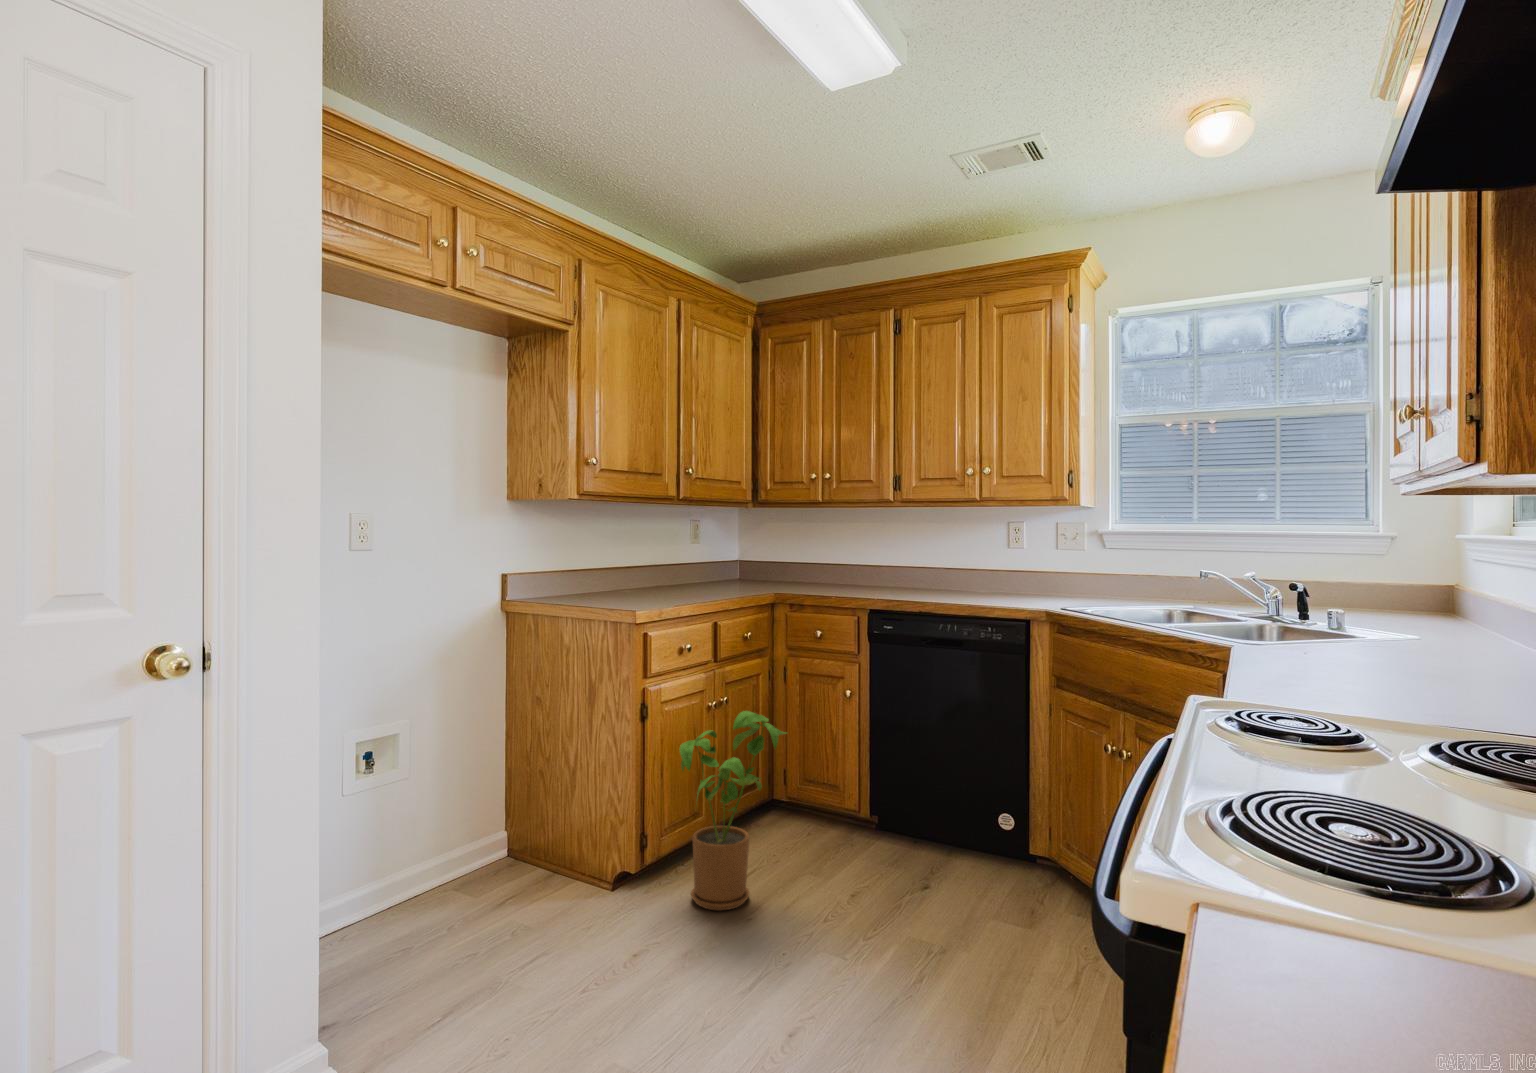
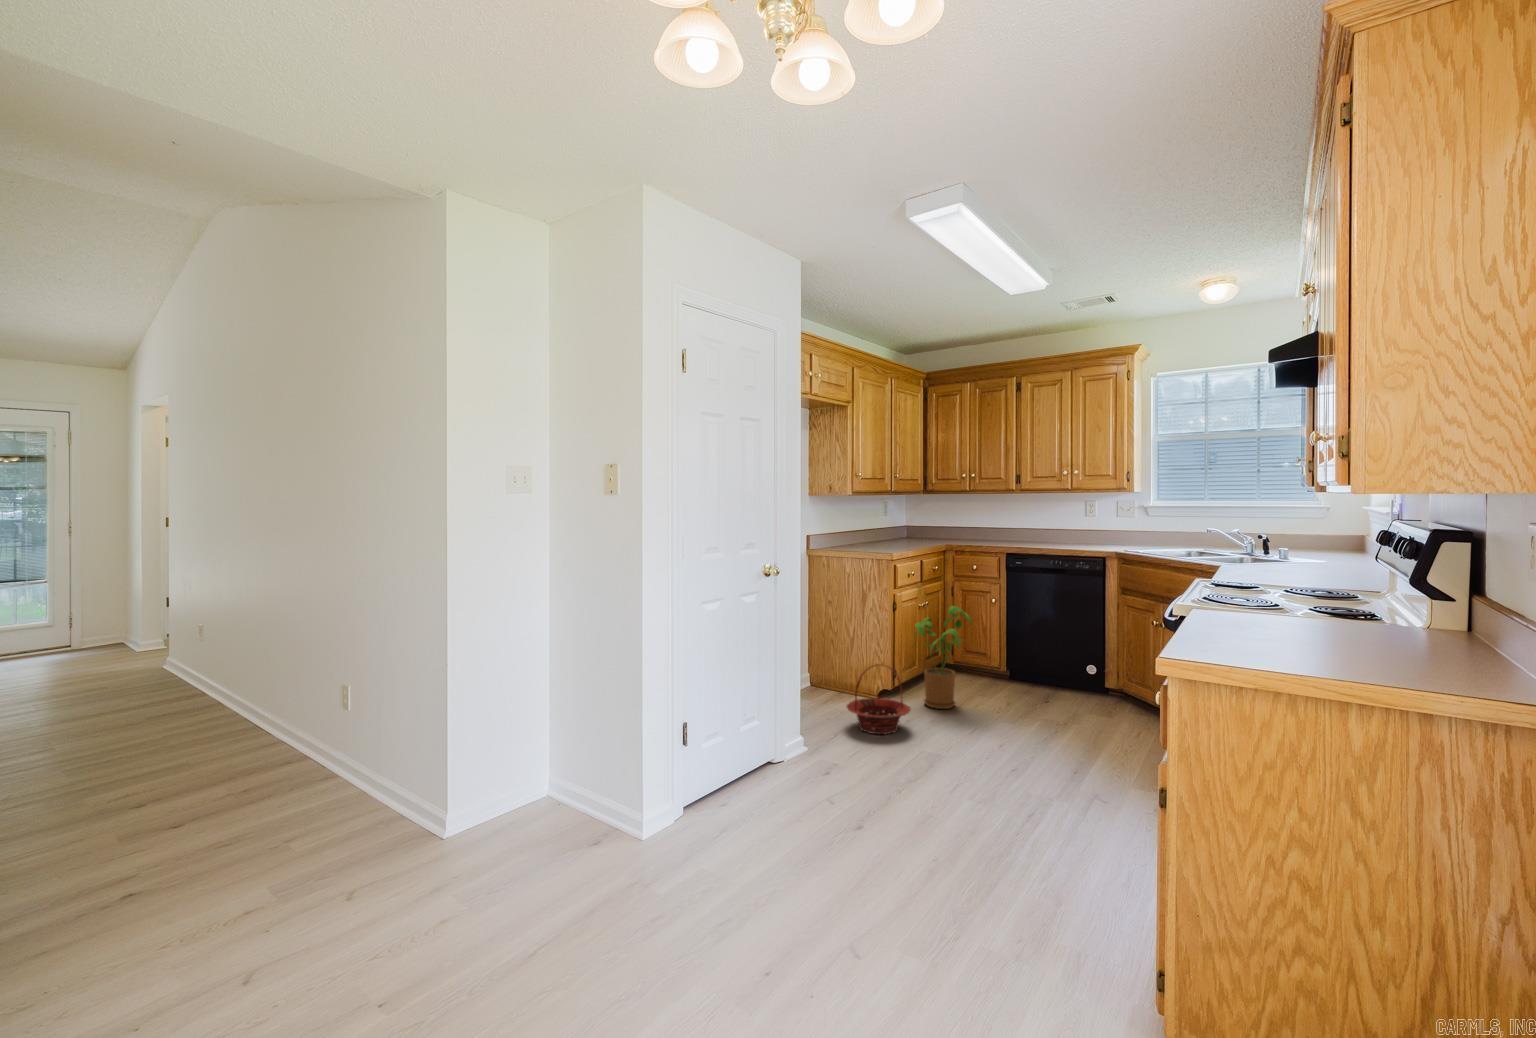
basket: none [494,838,630,990] -> present [847,664,911,734]

